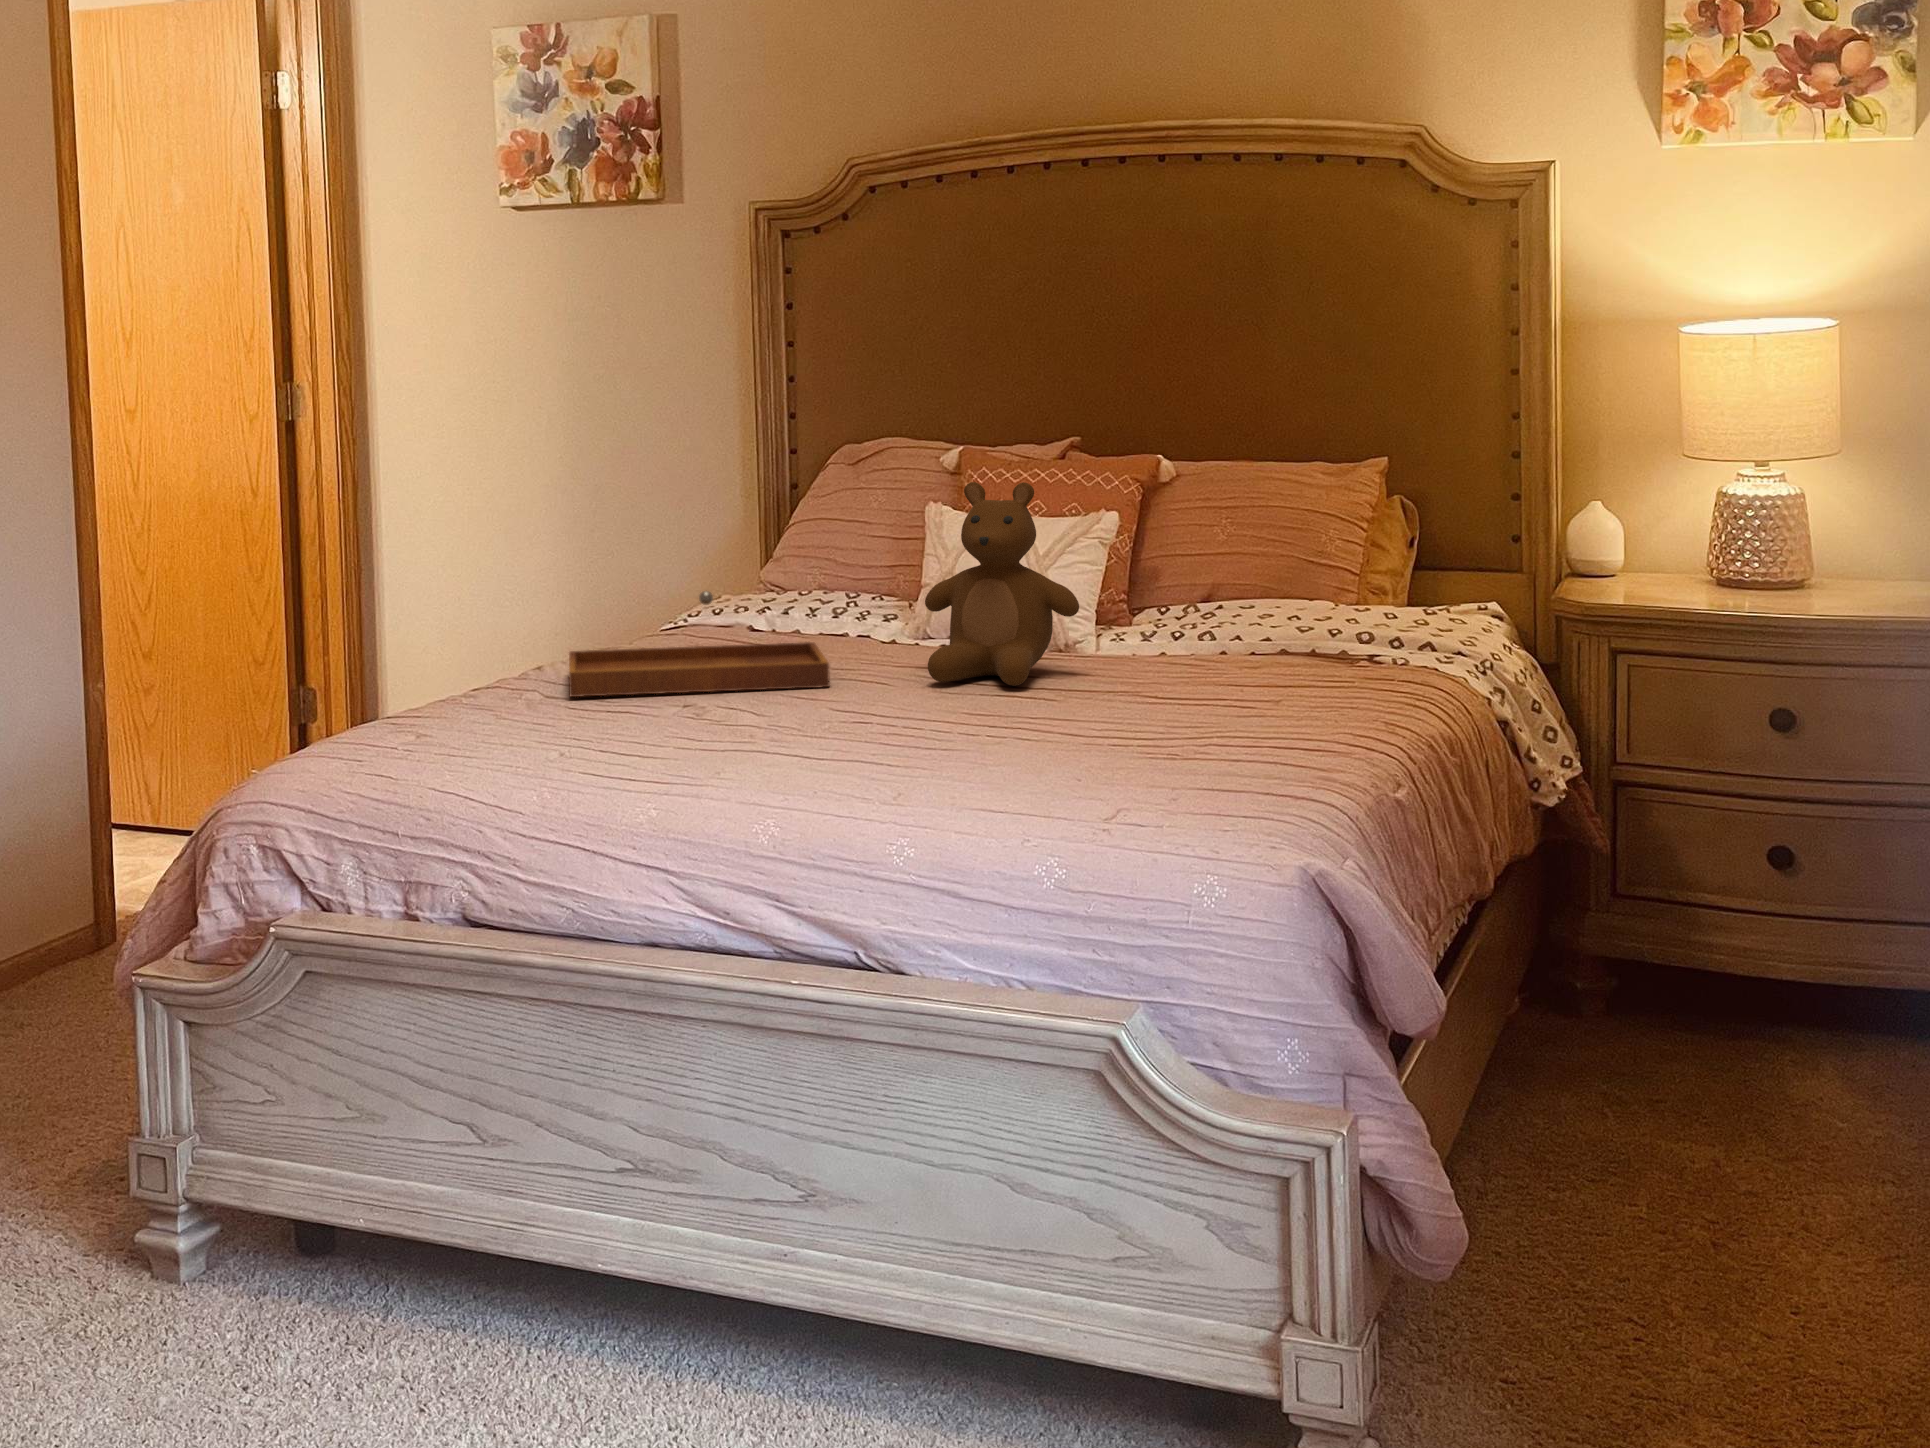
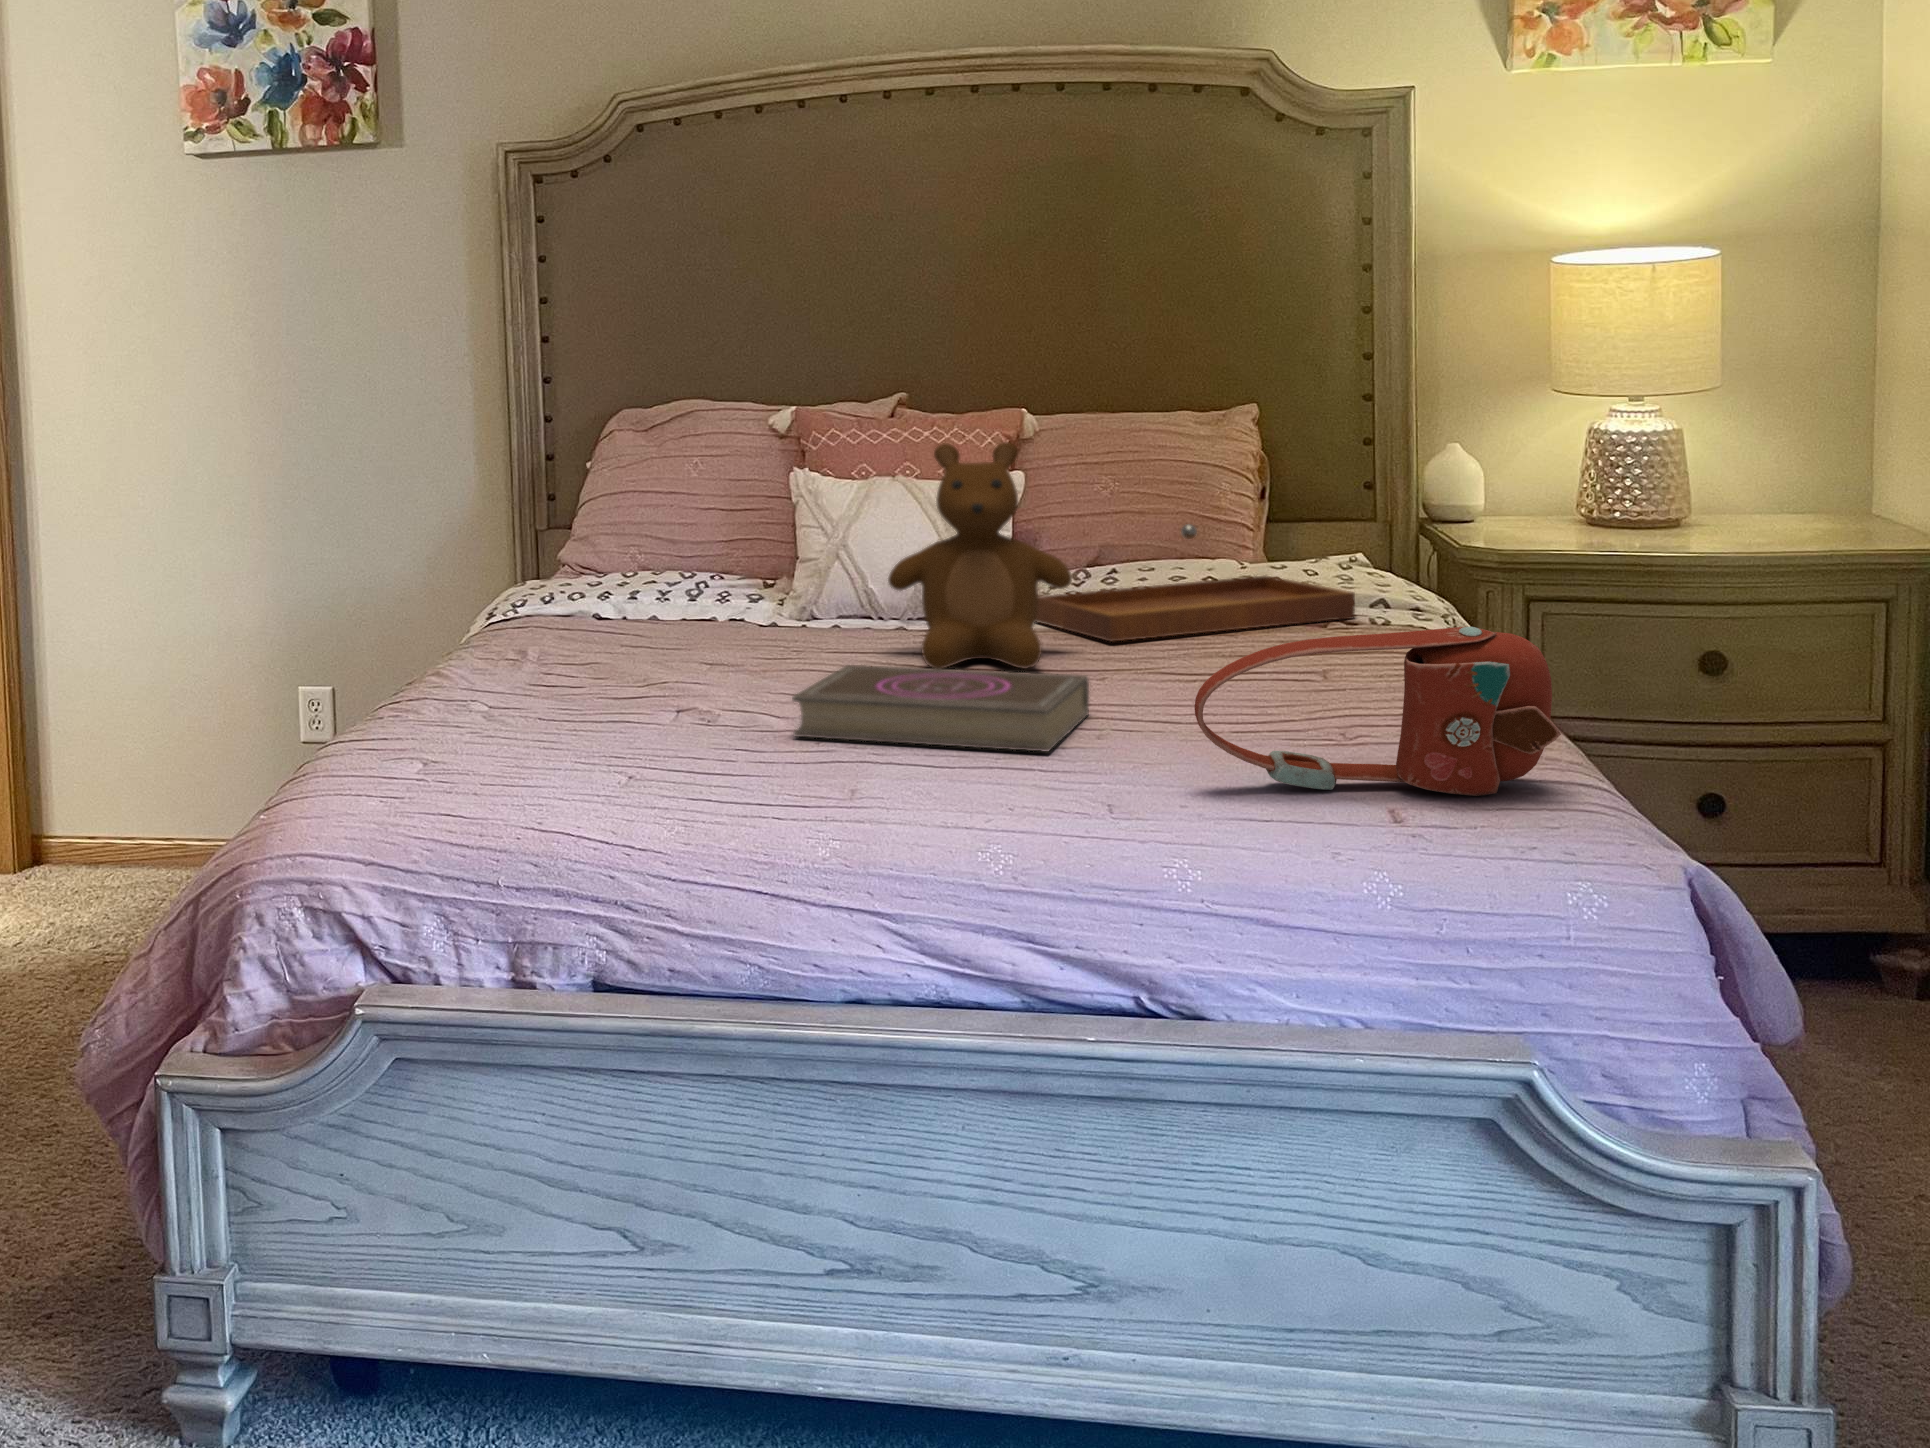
tray: present [569,591,830,697] -> present [1036,524,1355,642]
handbag: none [985,661,1284,812] -> present [1195,627,1561,796]
book: none [737,673,1009,755] -> present [792,665,1089,751]

